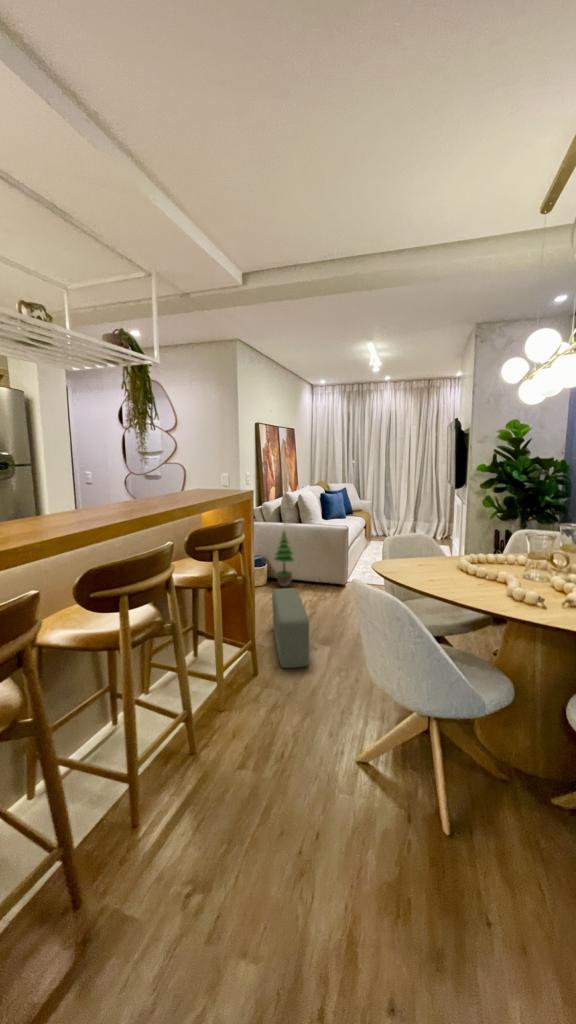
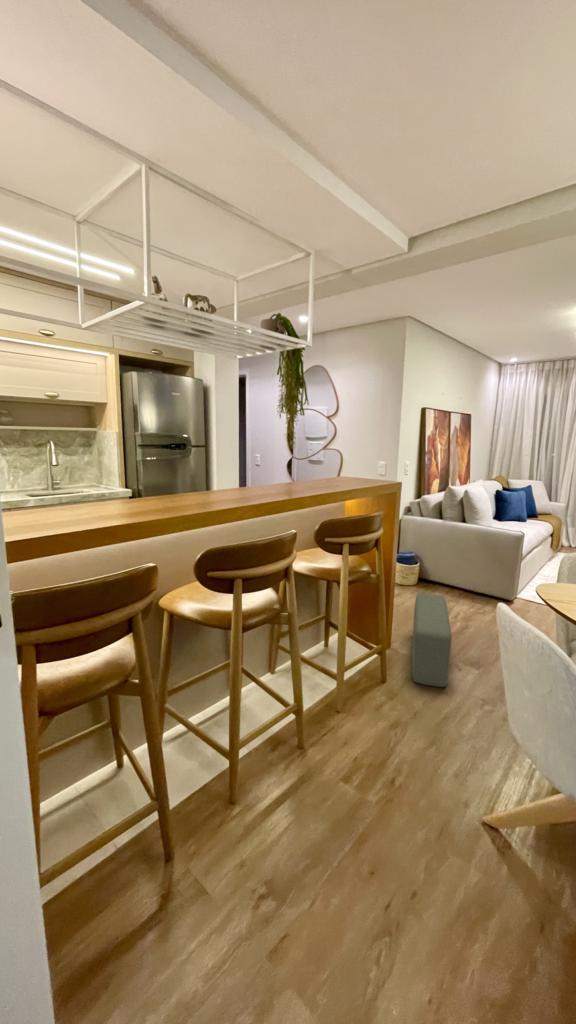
potted tree: present [275,532,293,586] -> none [426,527,451,591]

